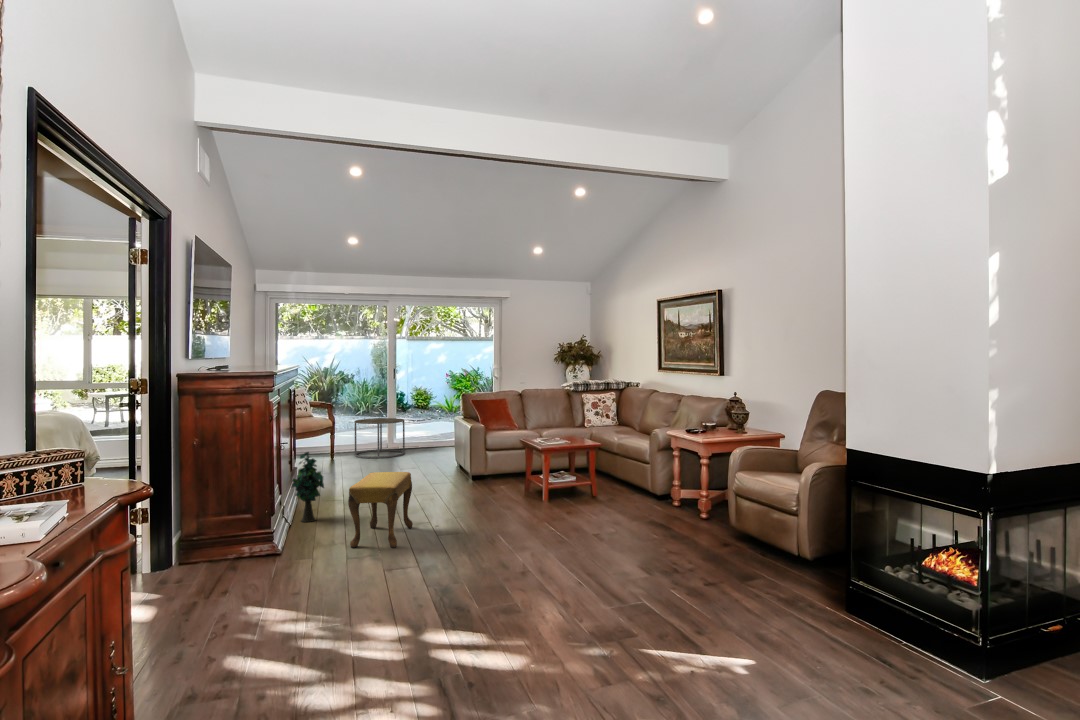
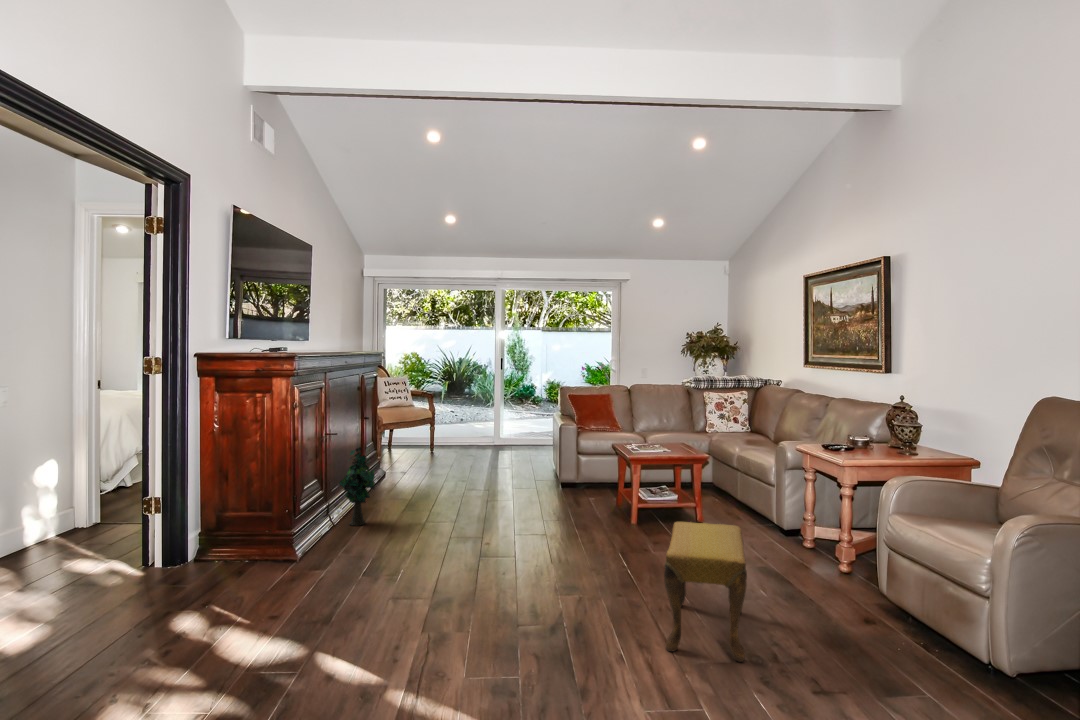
side table: present [354,418,405,458] -> none [457,411,510,454]
footstool: present [348,472,413,548] -> present [664,522,747,662]

